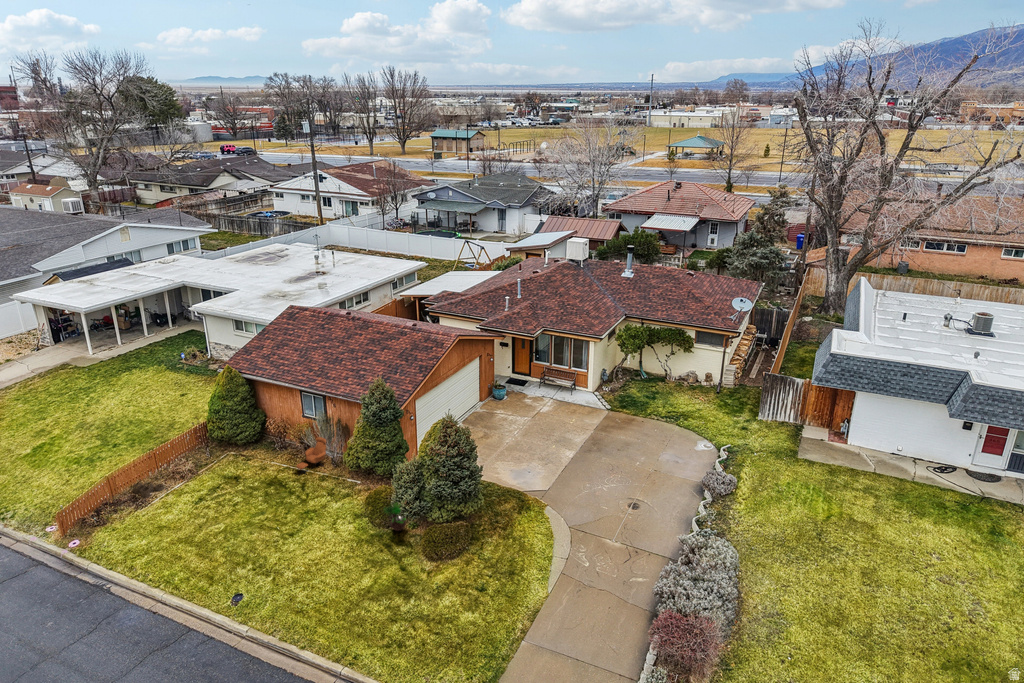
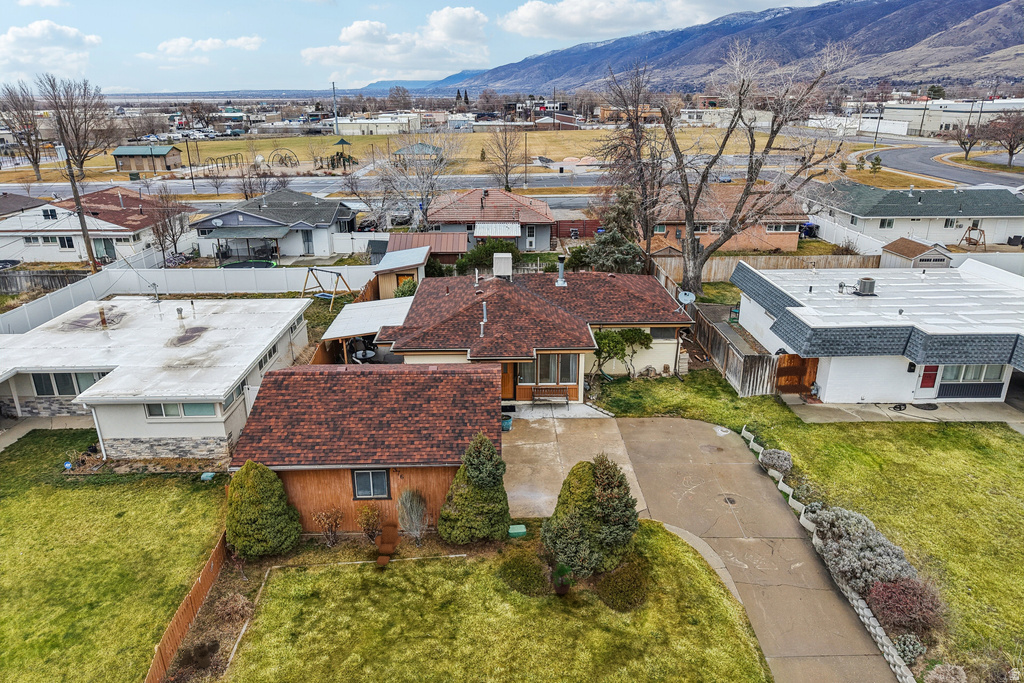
bench: none [796,393,838,439] -> present [774,366,812,404]

